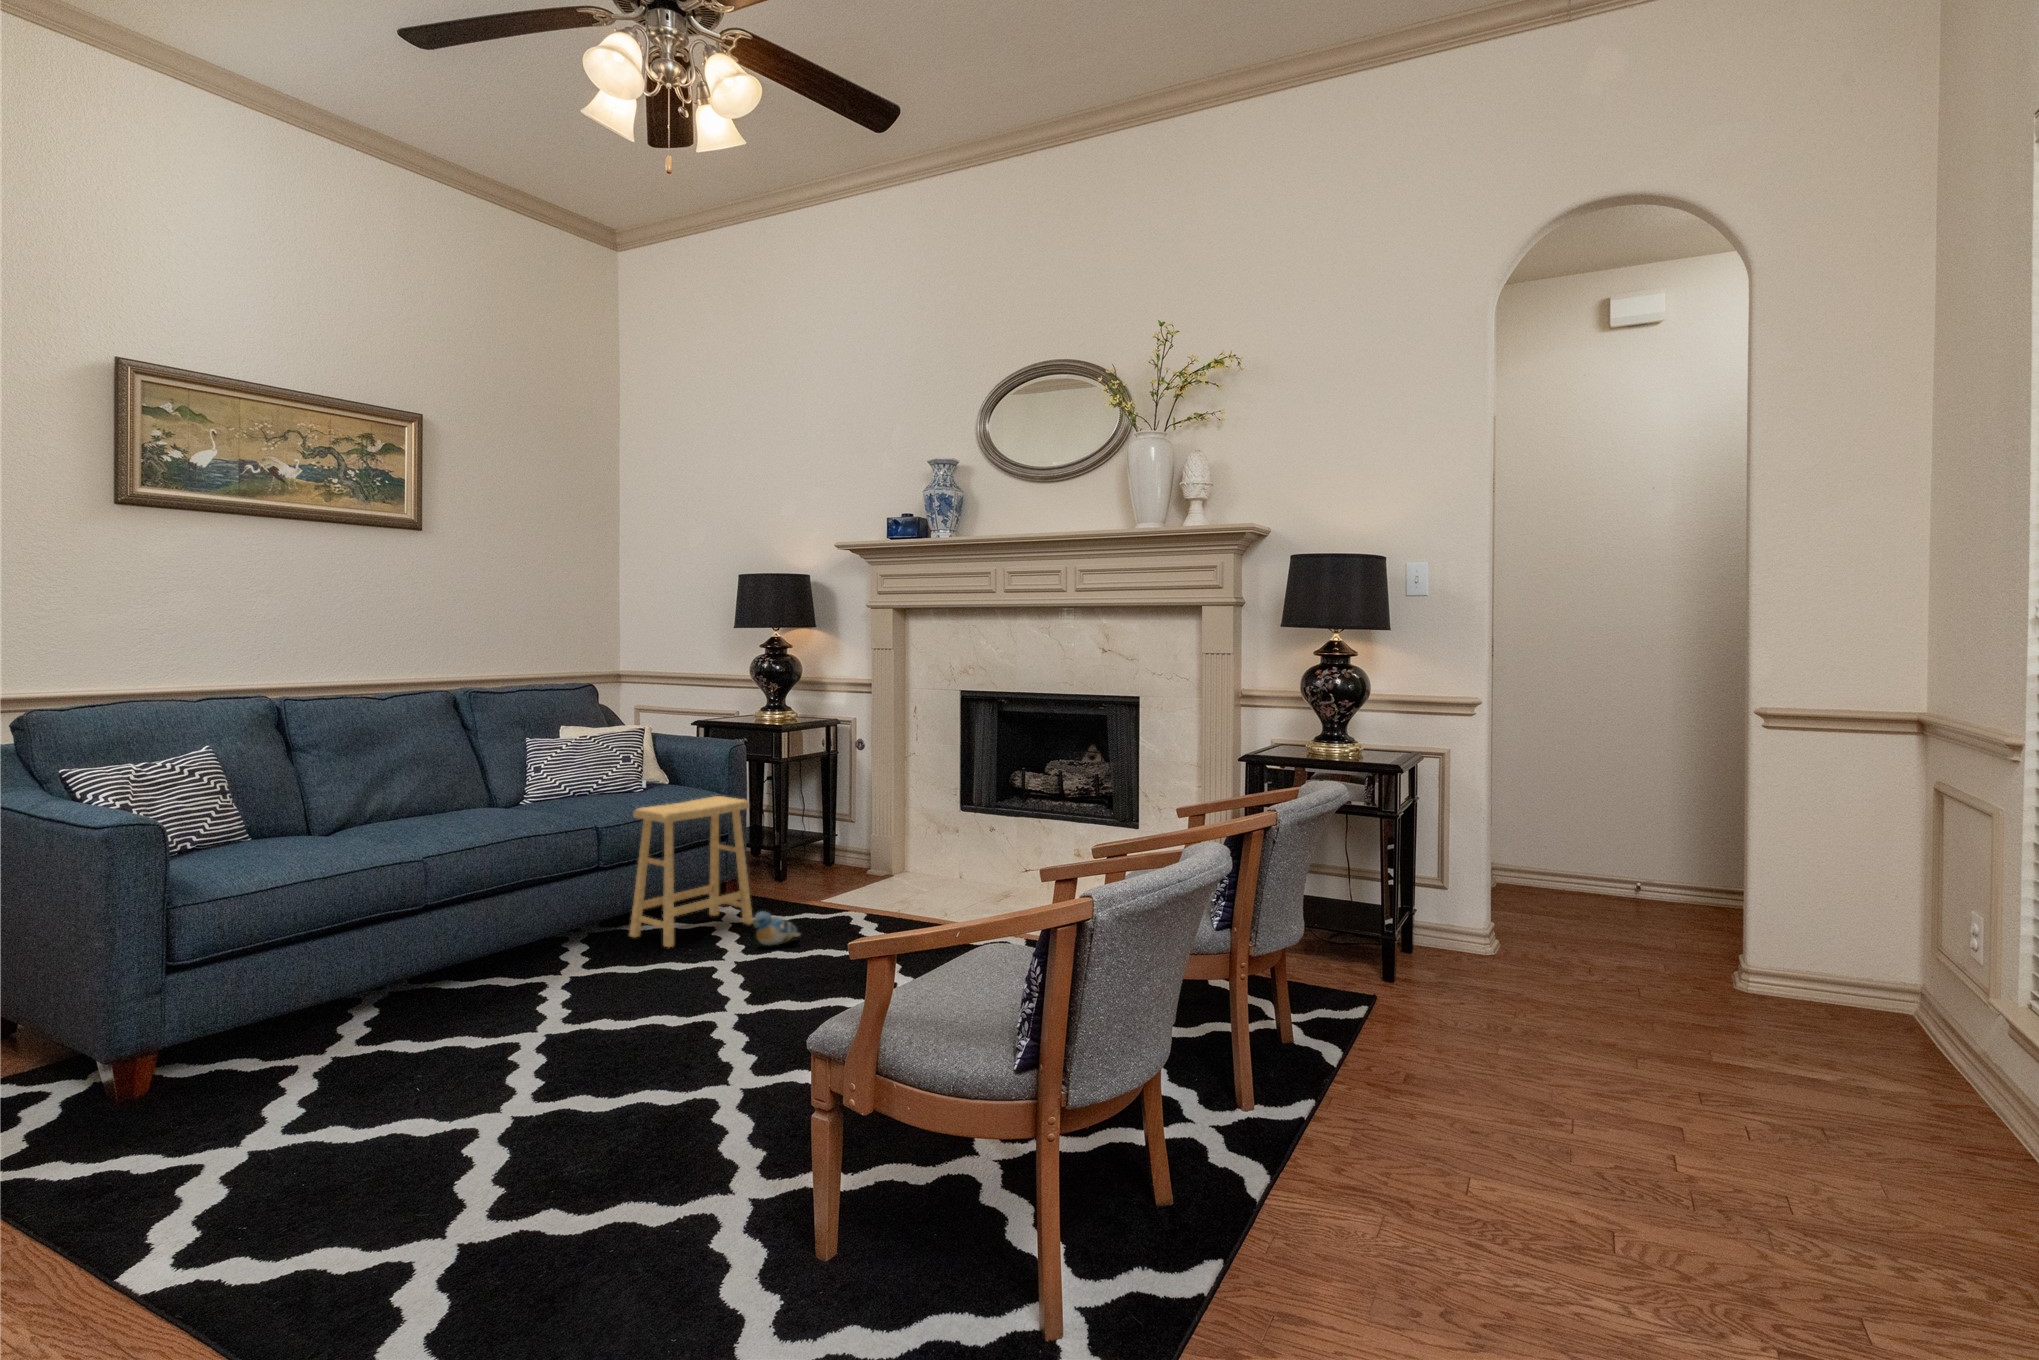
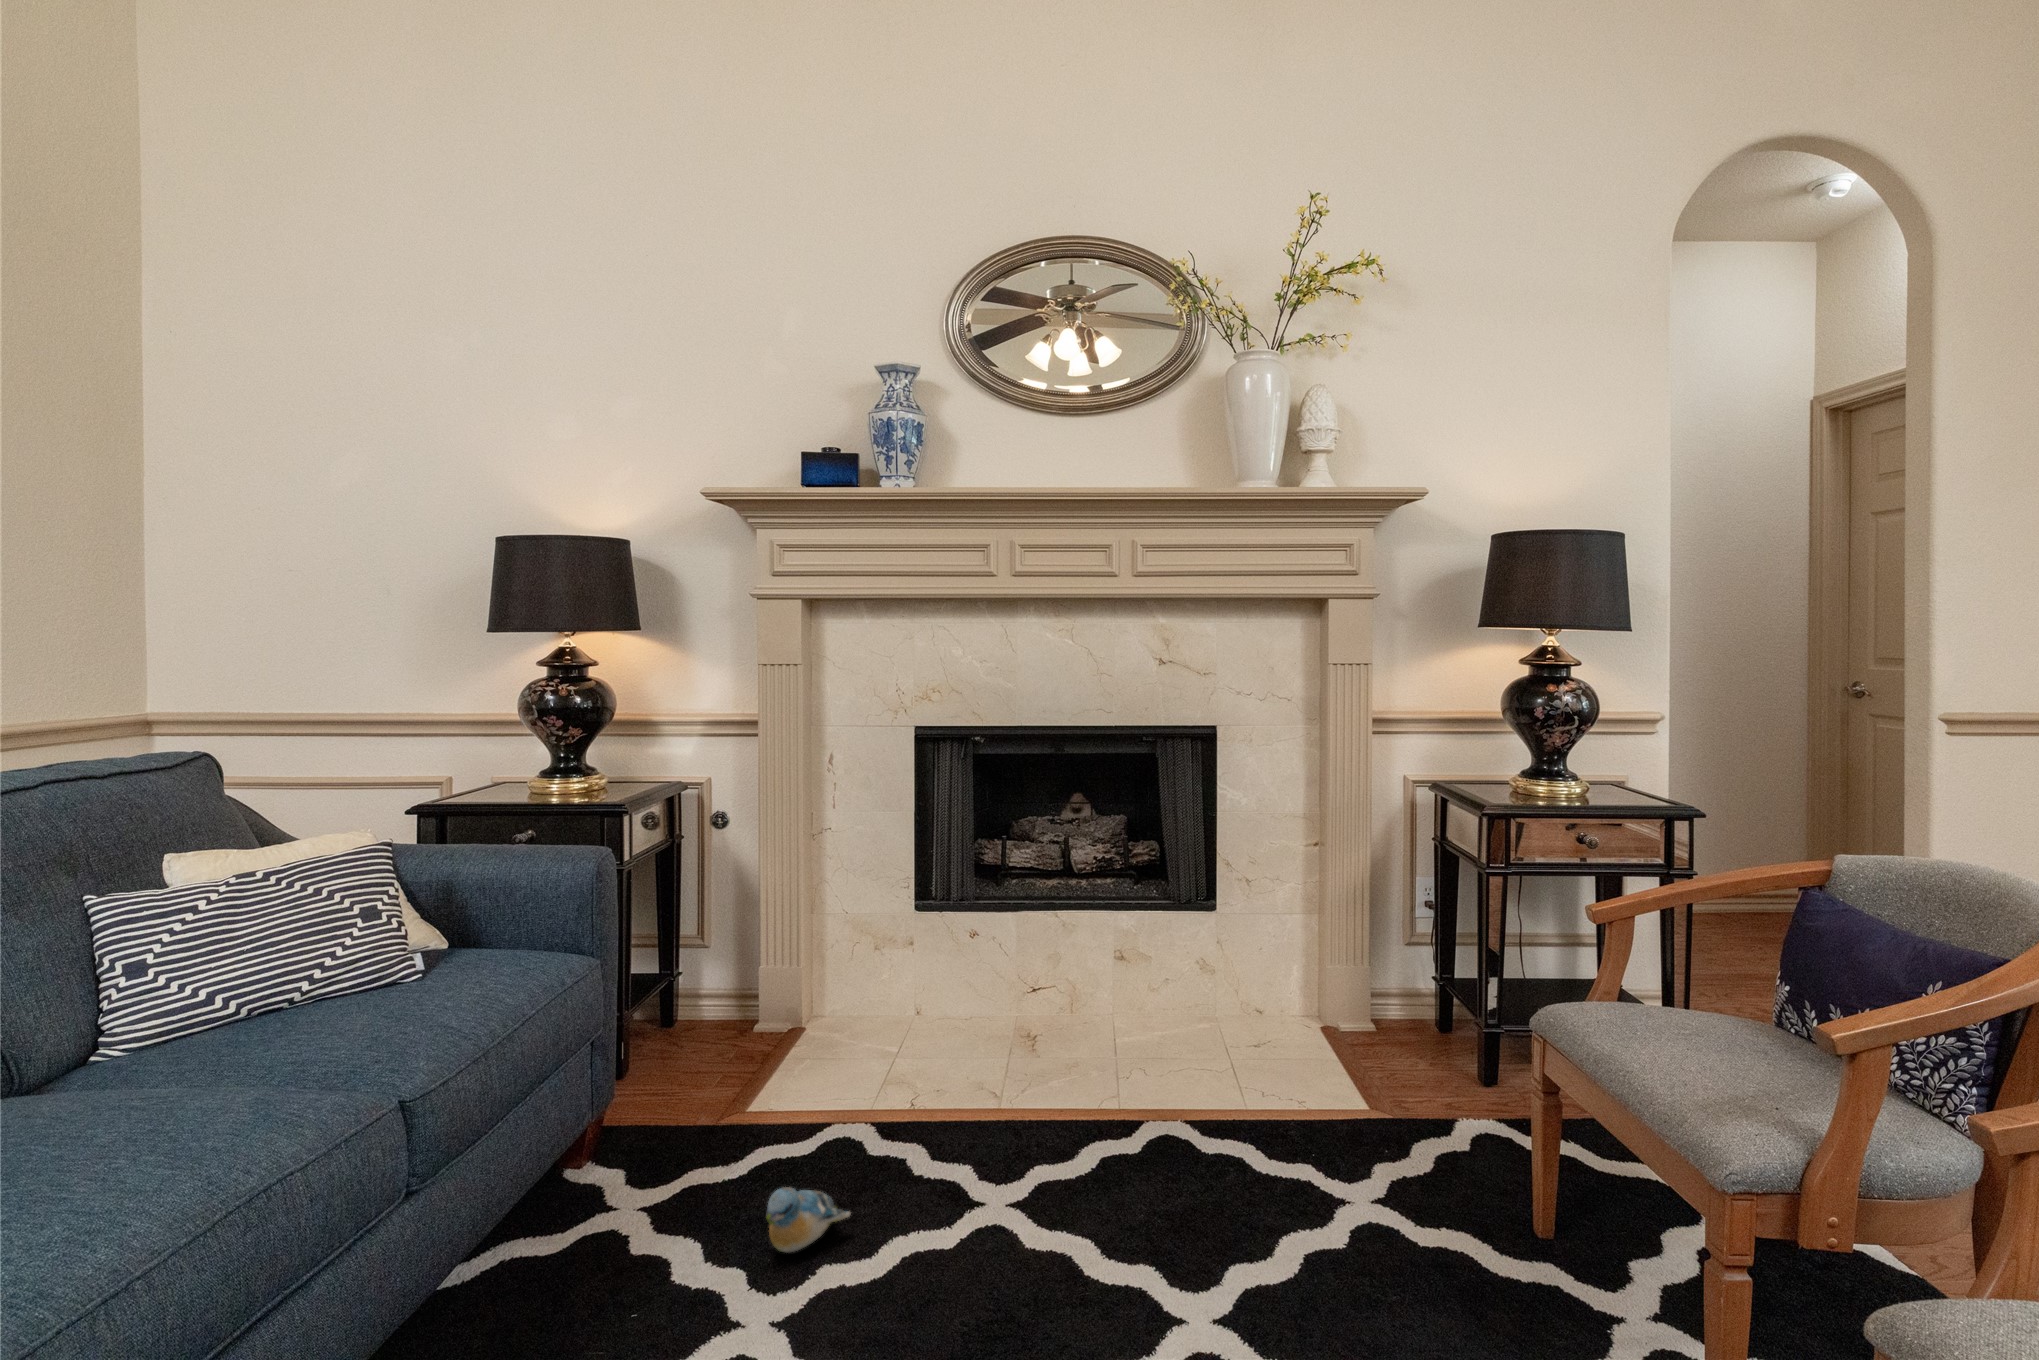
footstool: present [629,796,753,948] -> none [450,962,689,1318]

